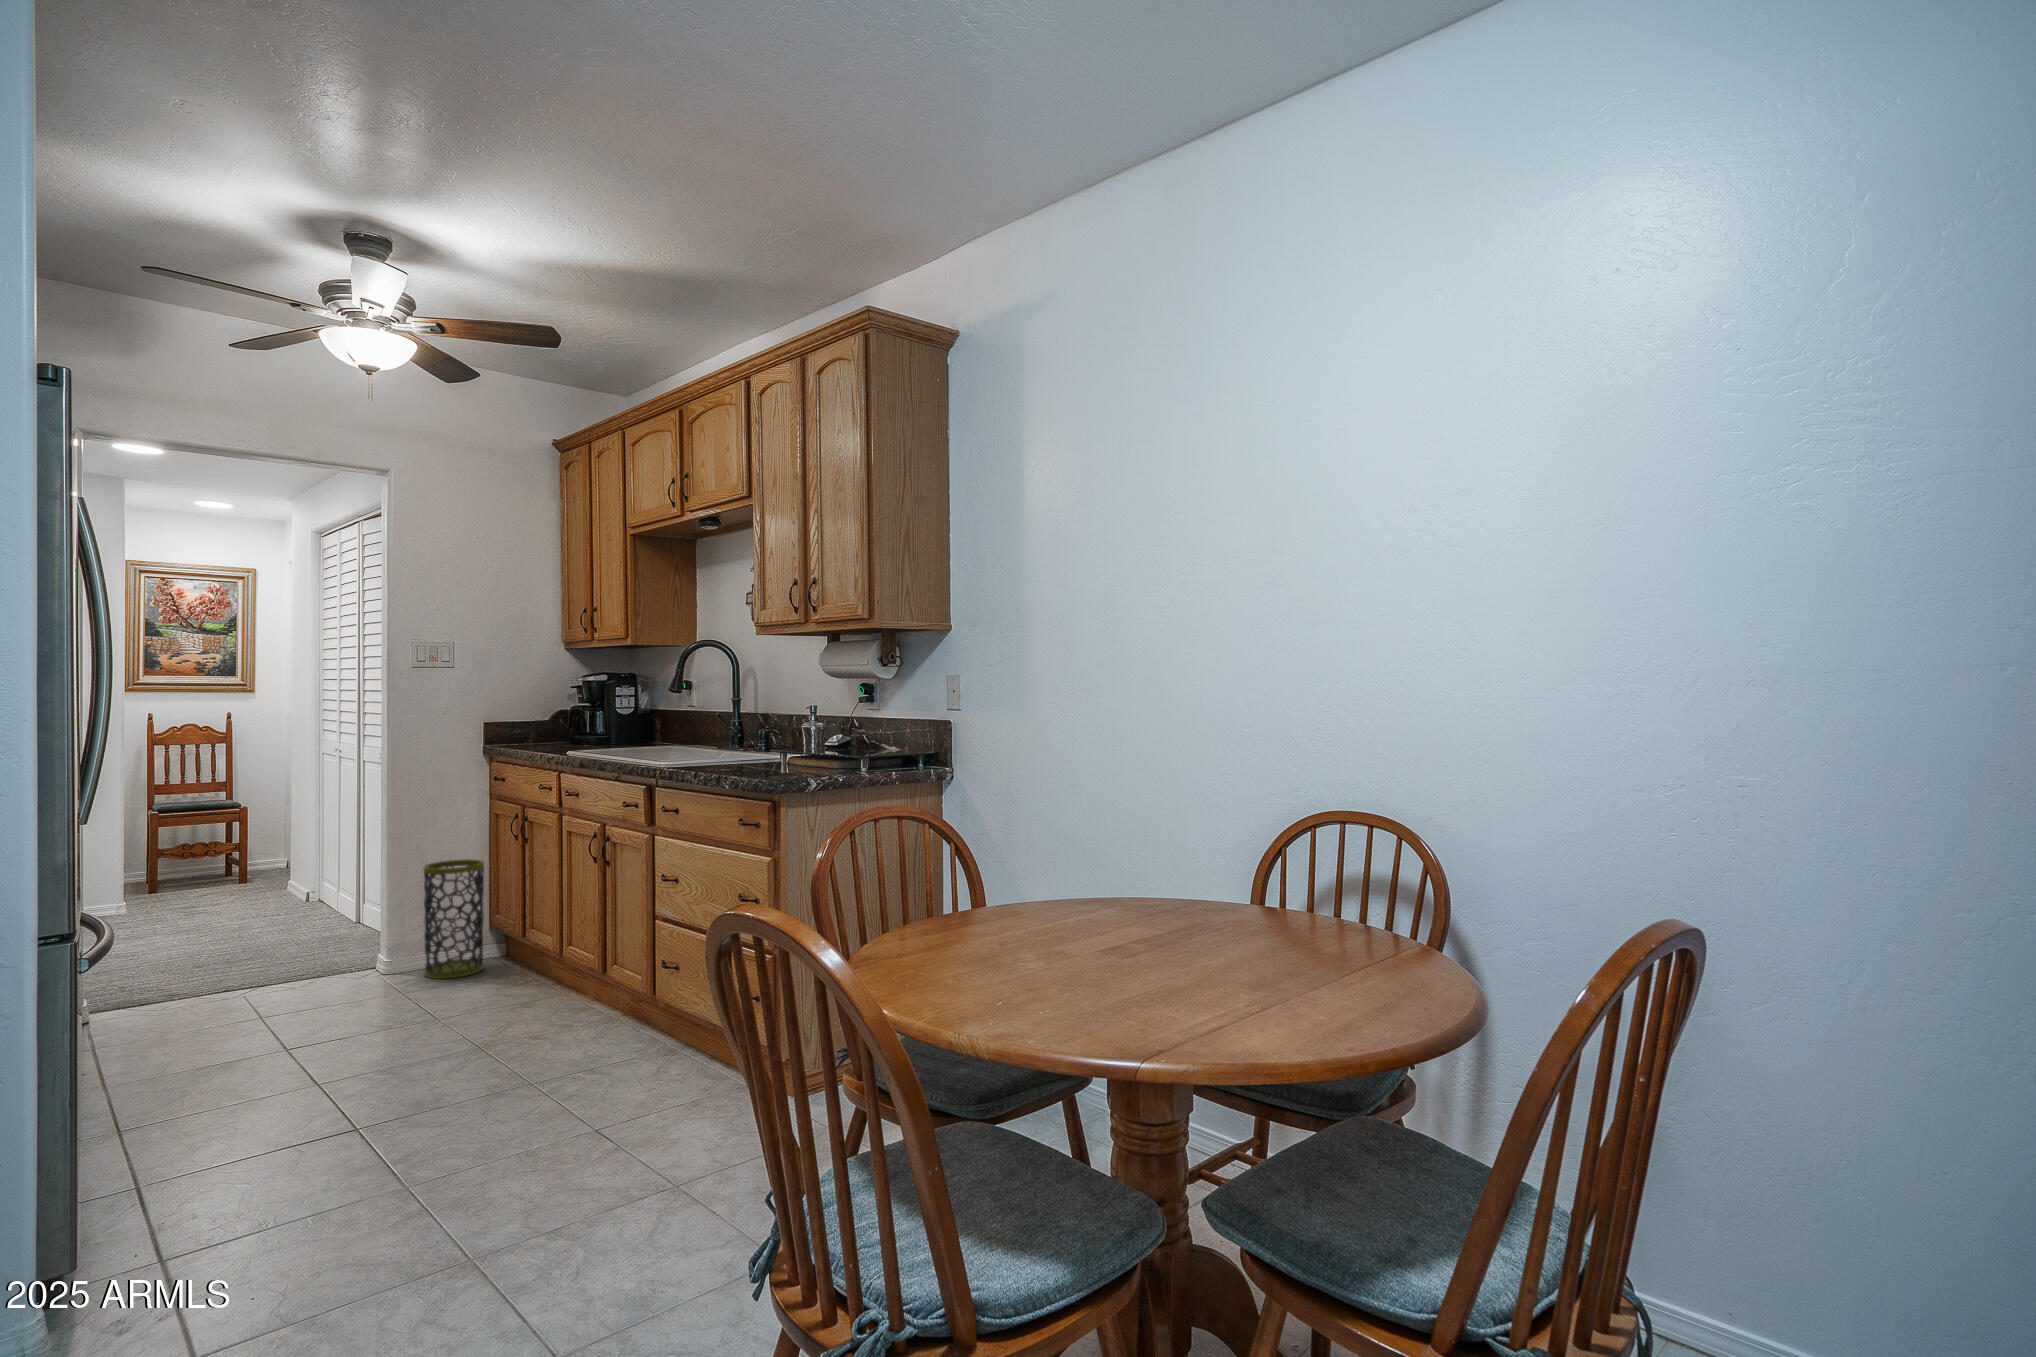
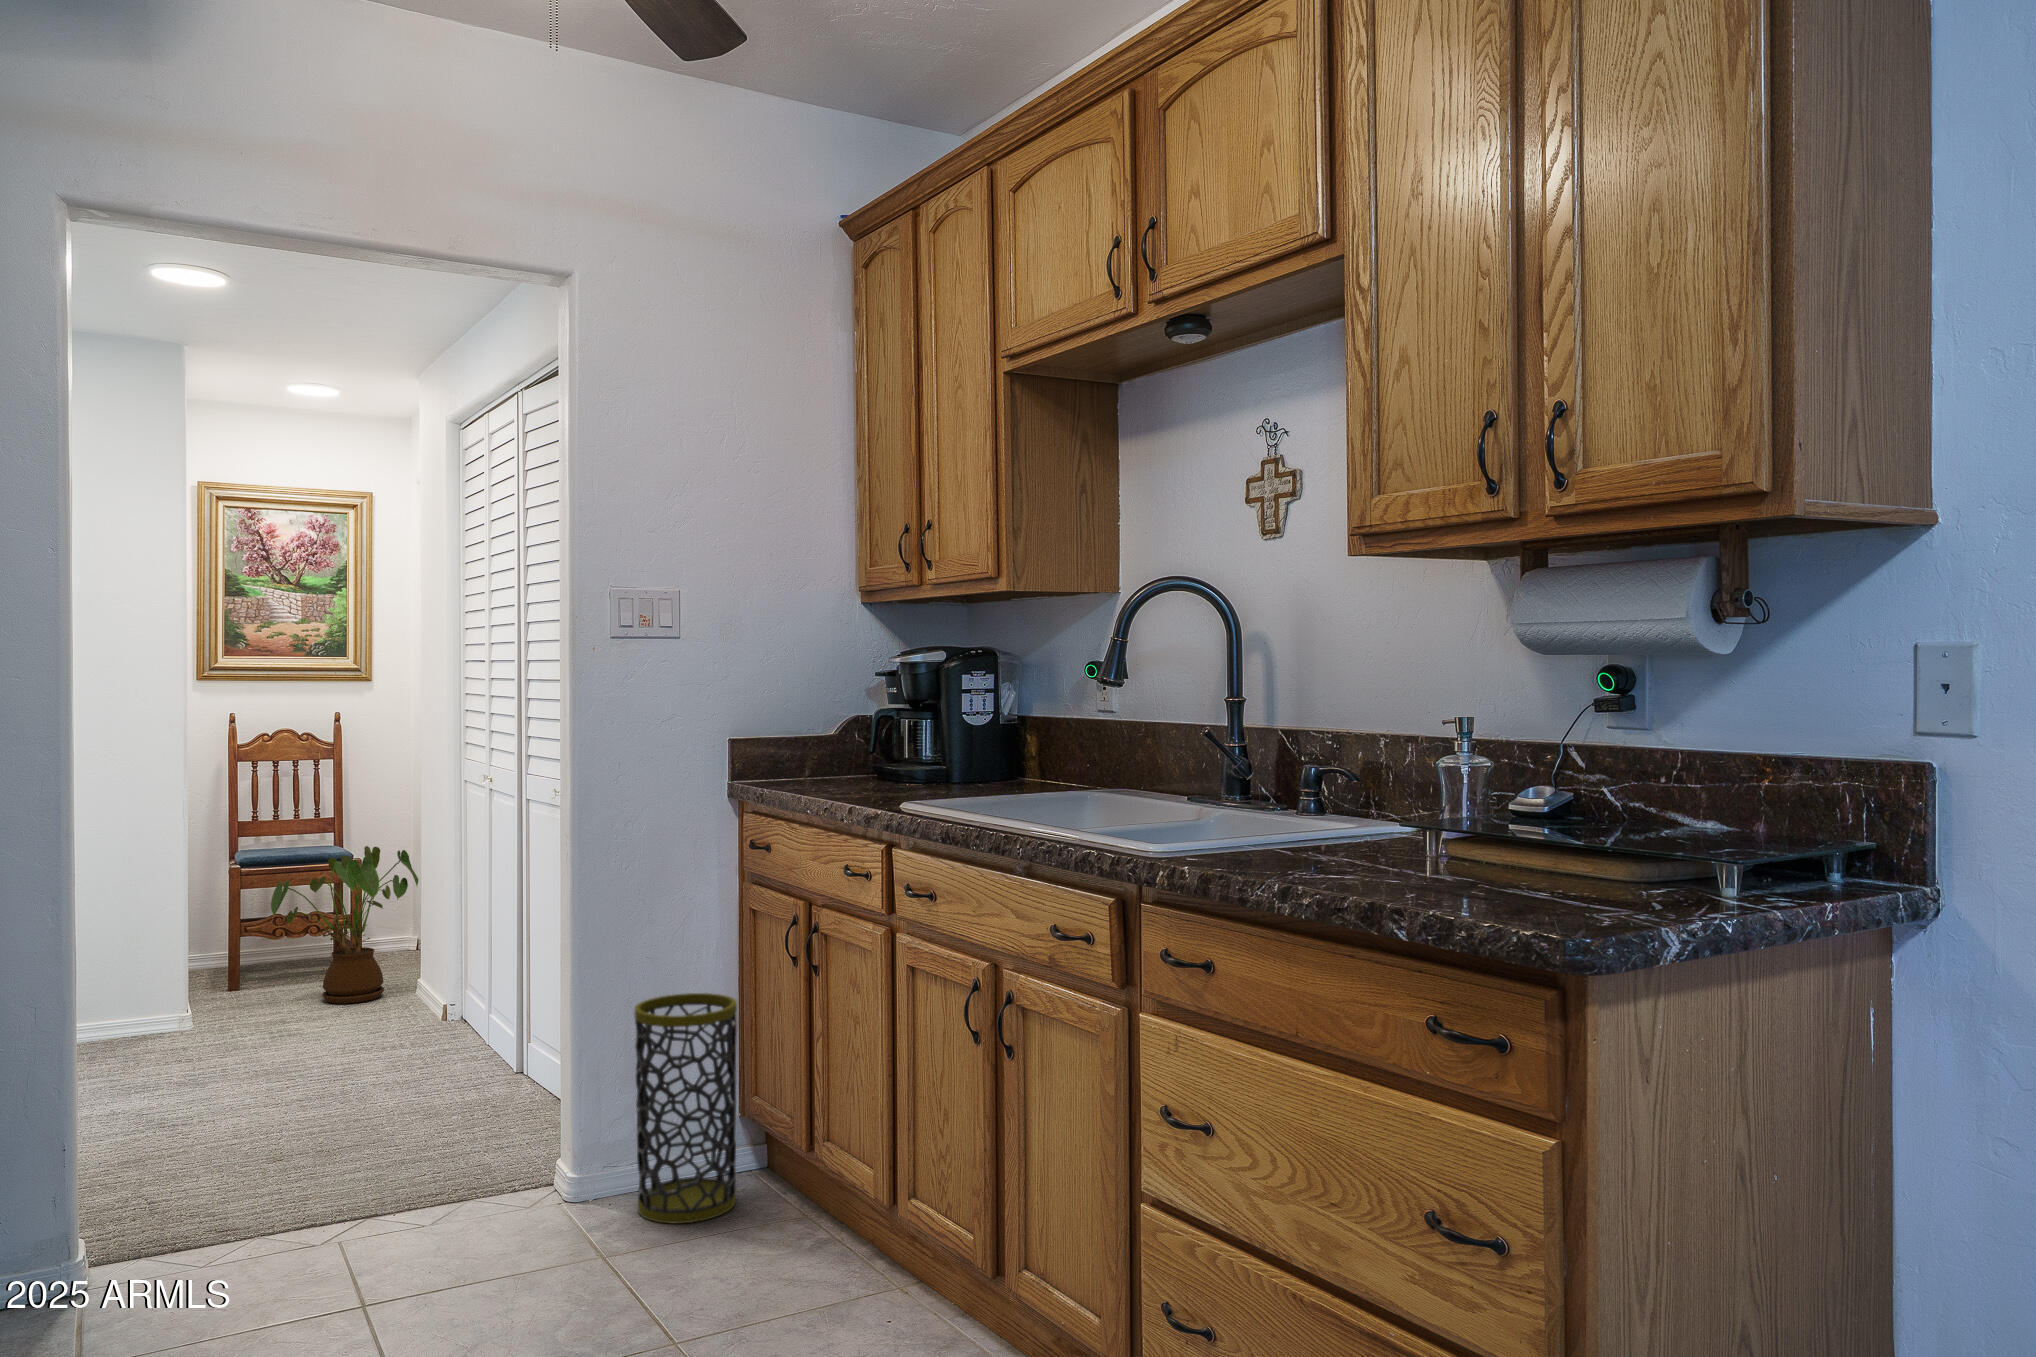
house plant: none [183,797,289,898] -> present [271,846,418,1004]

